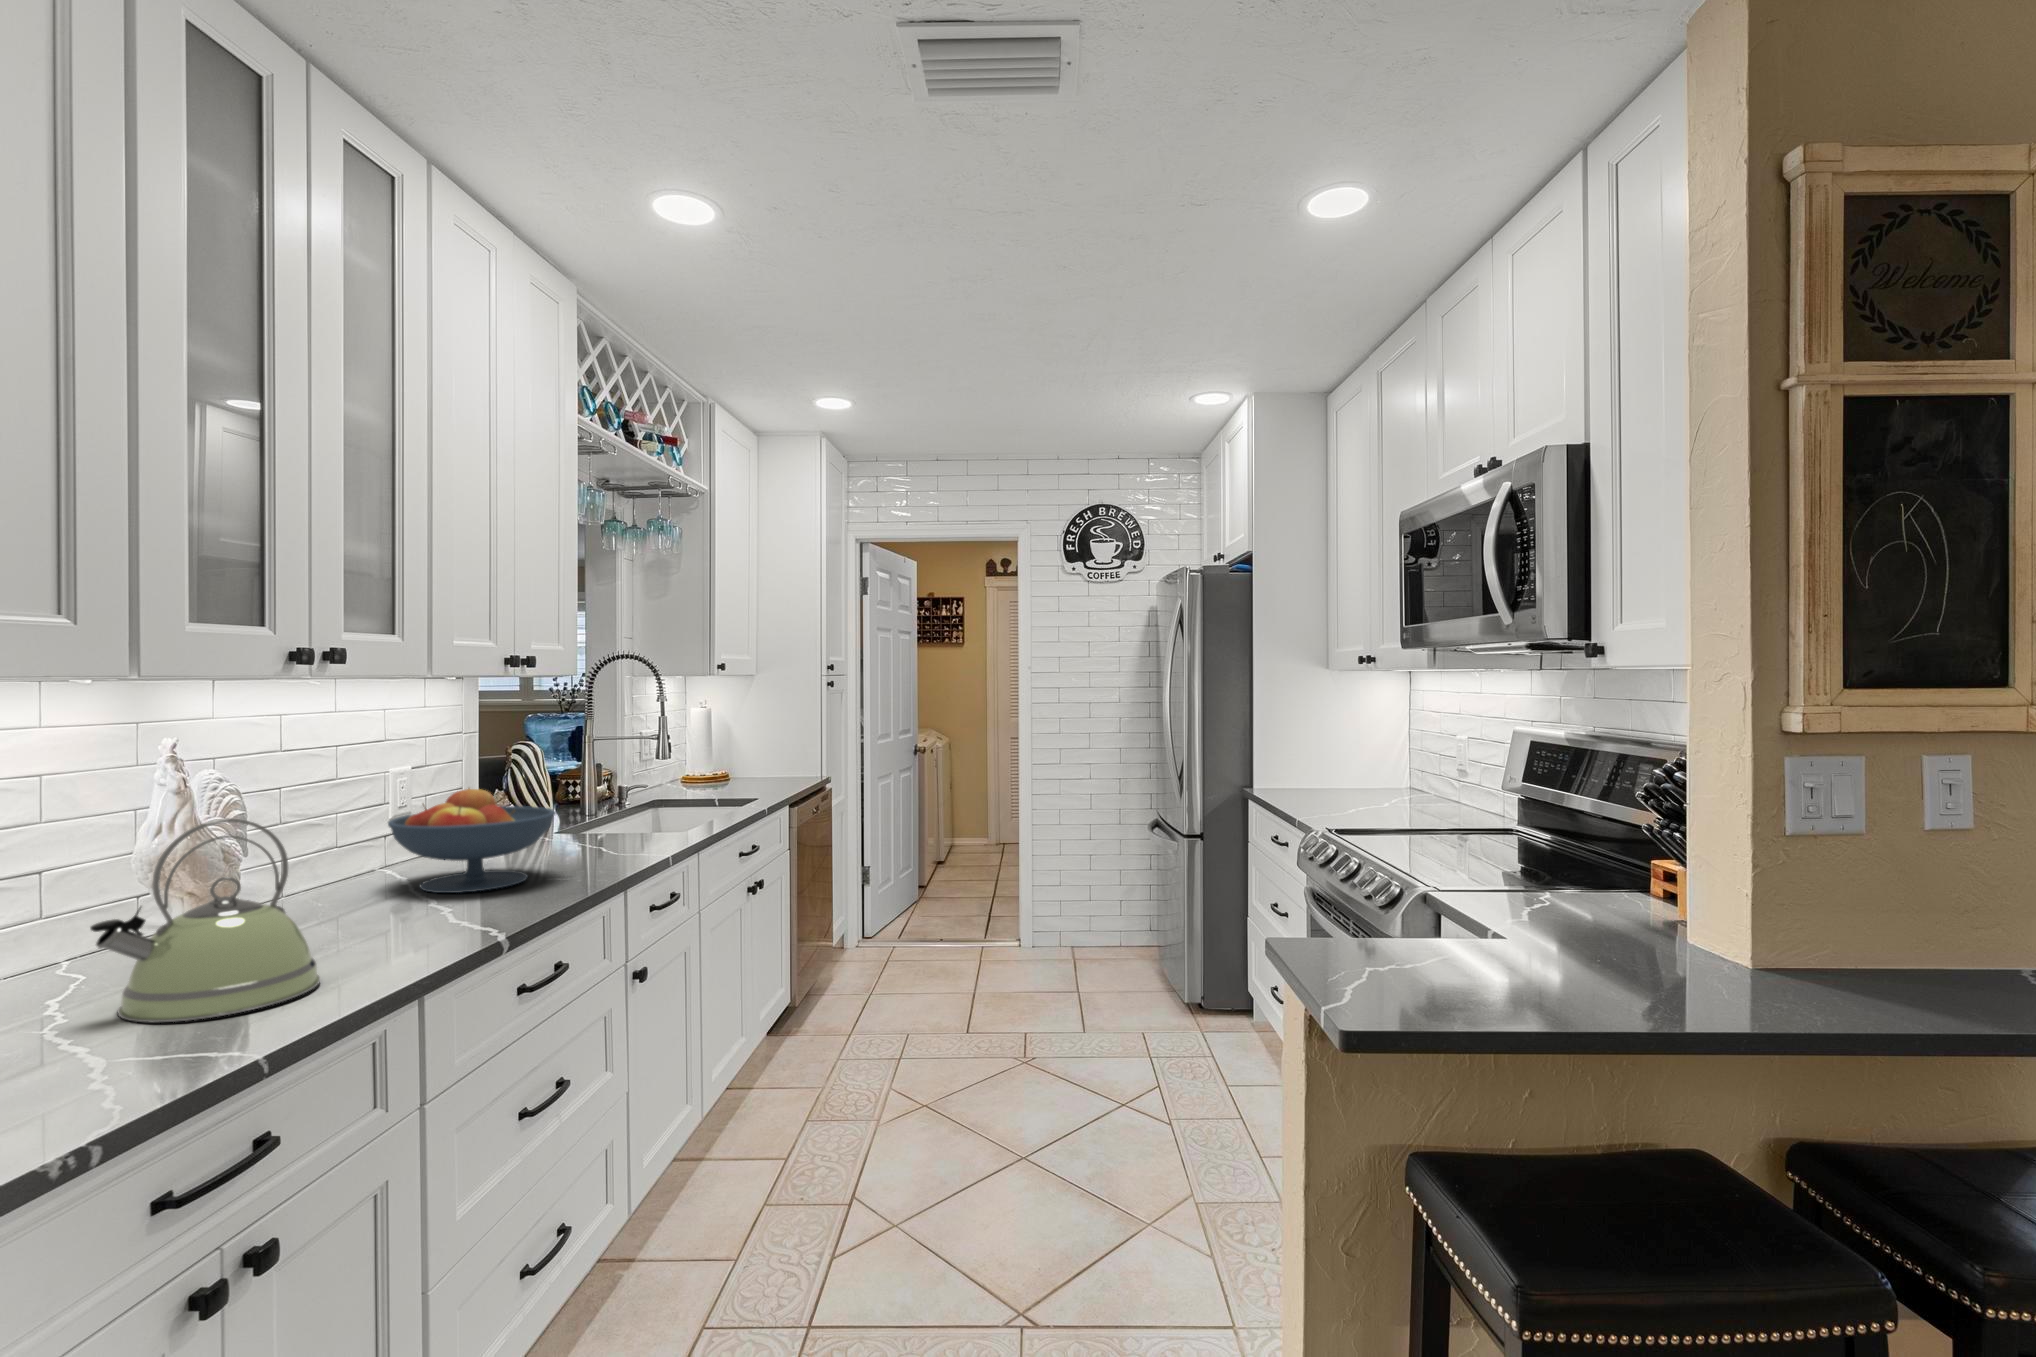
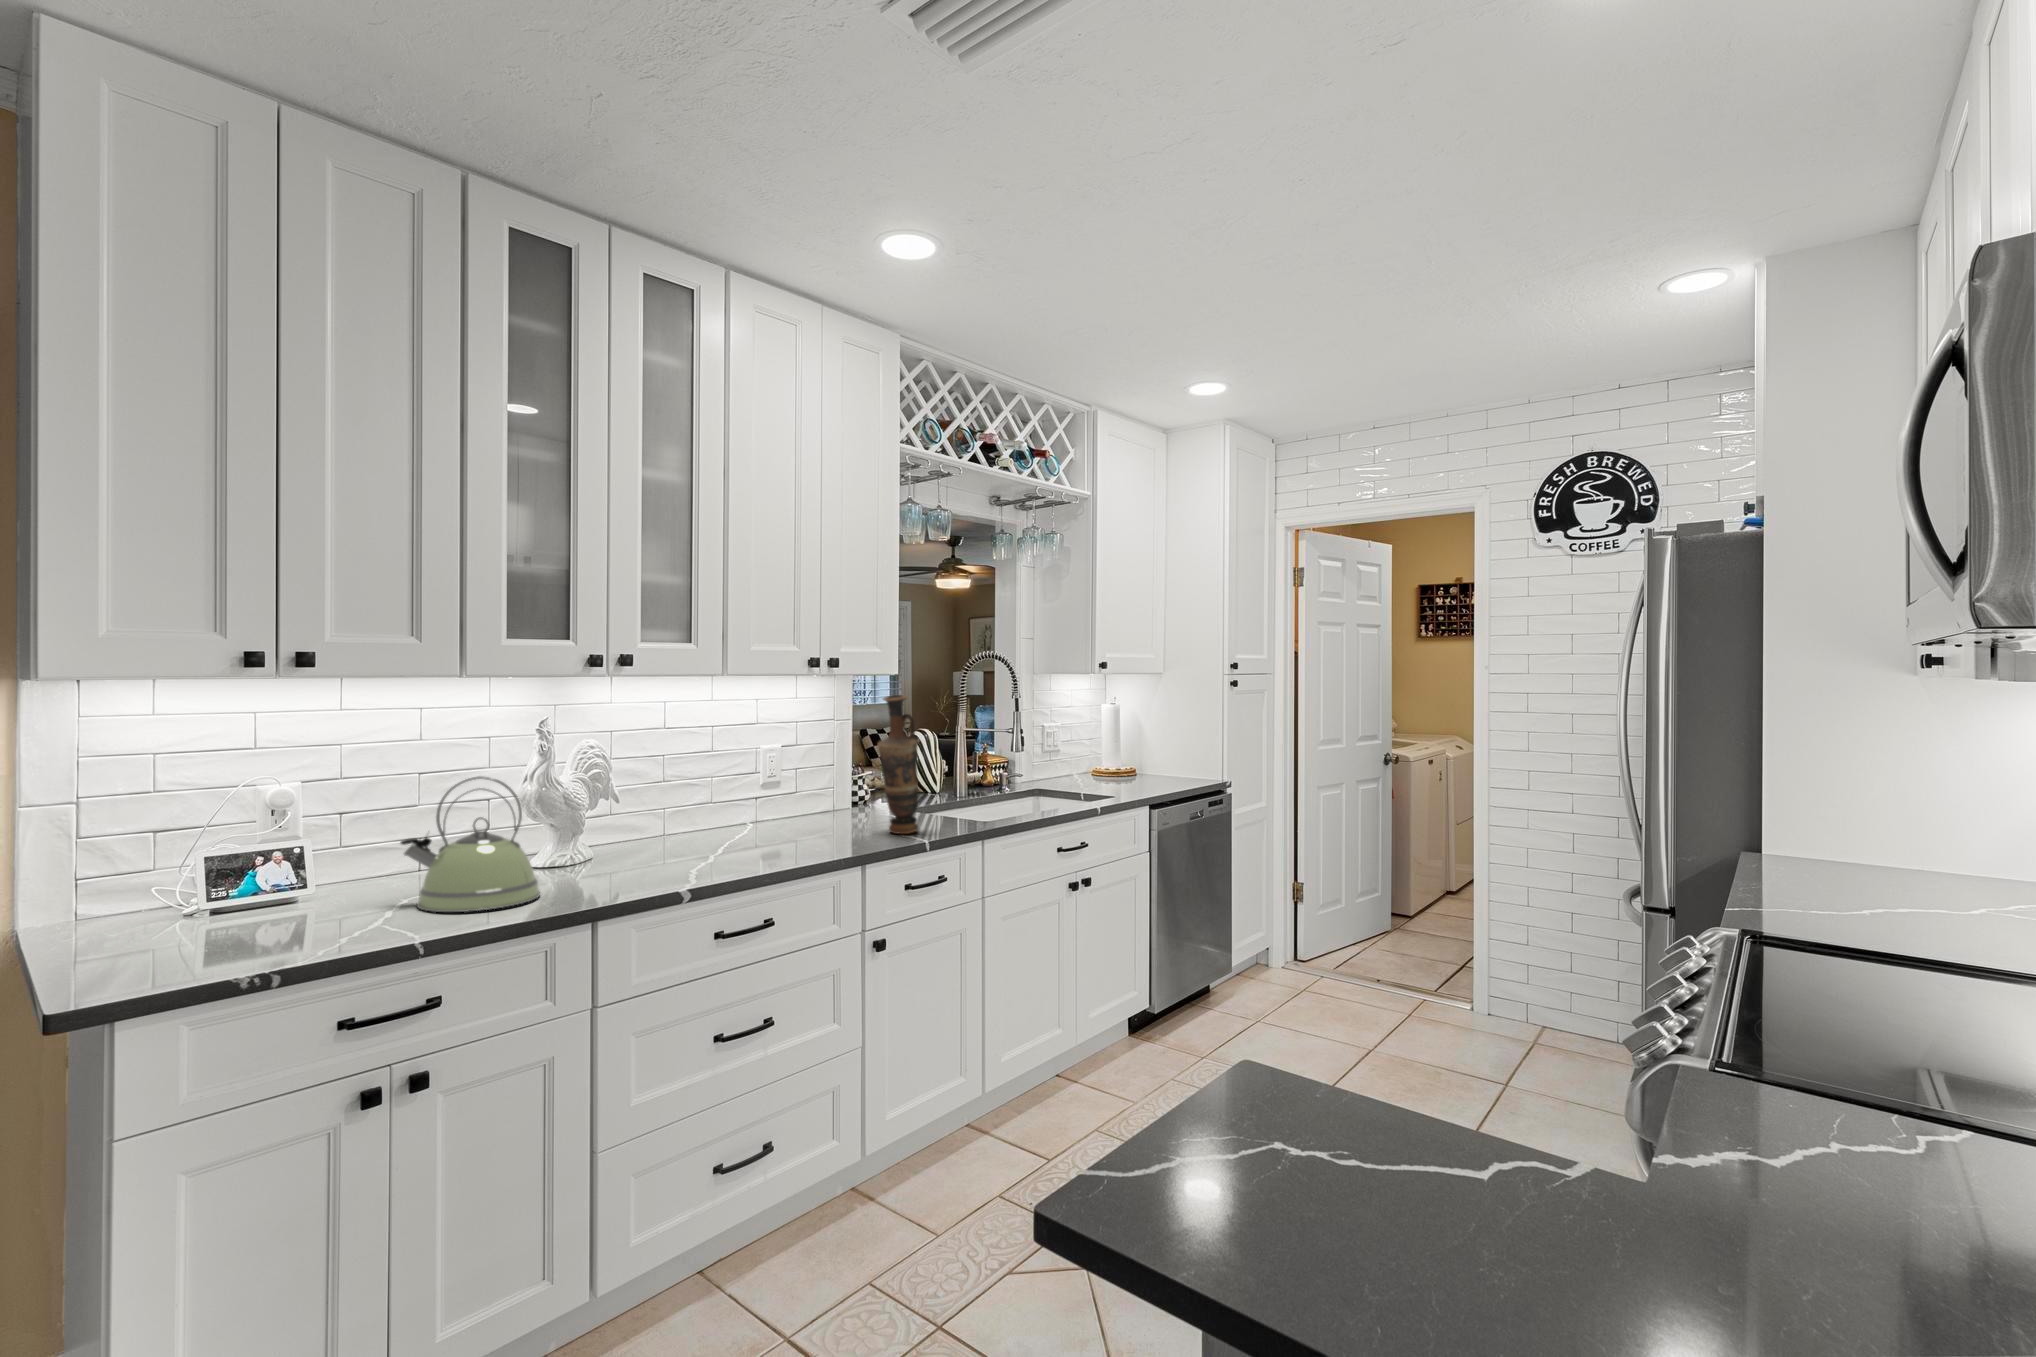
vase: none [594,698,643,854] -> present [878,695,918,834]
fruit bowl: present [388,788,555,893] -> none [693,767,818,852]

